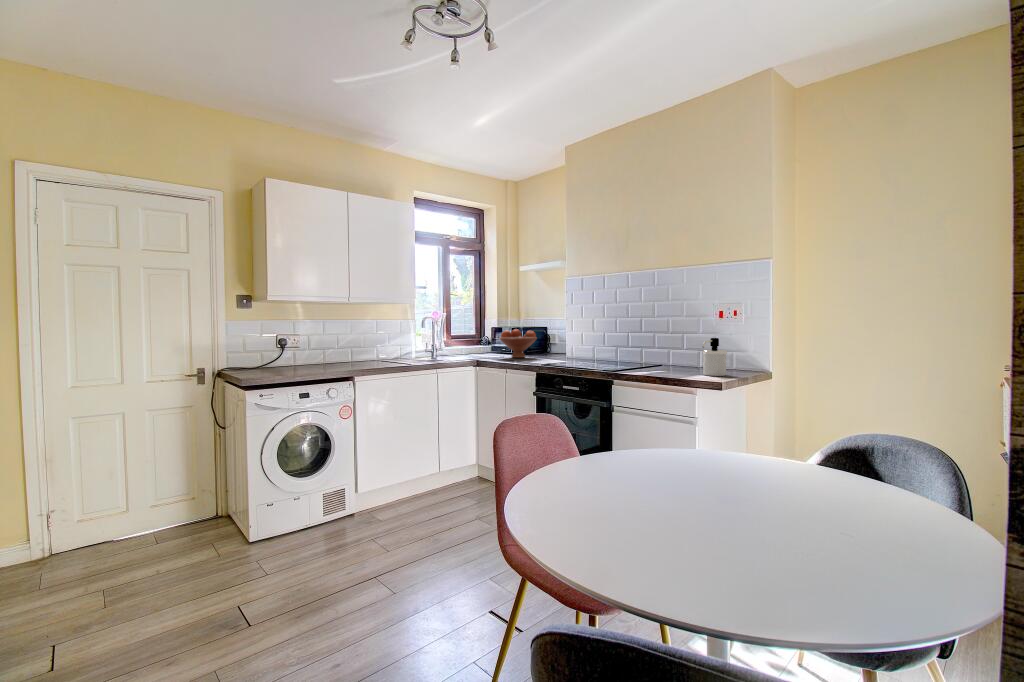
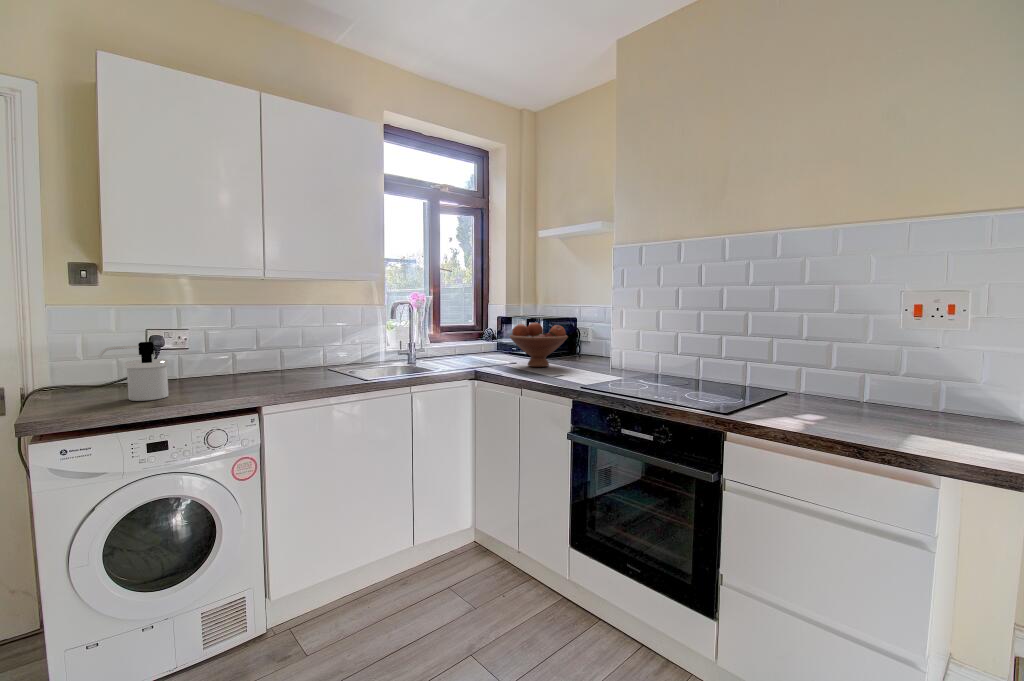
soap dispenser: present [702,338,727,376] -> present [98,342,168,401]

